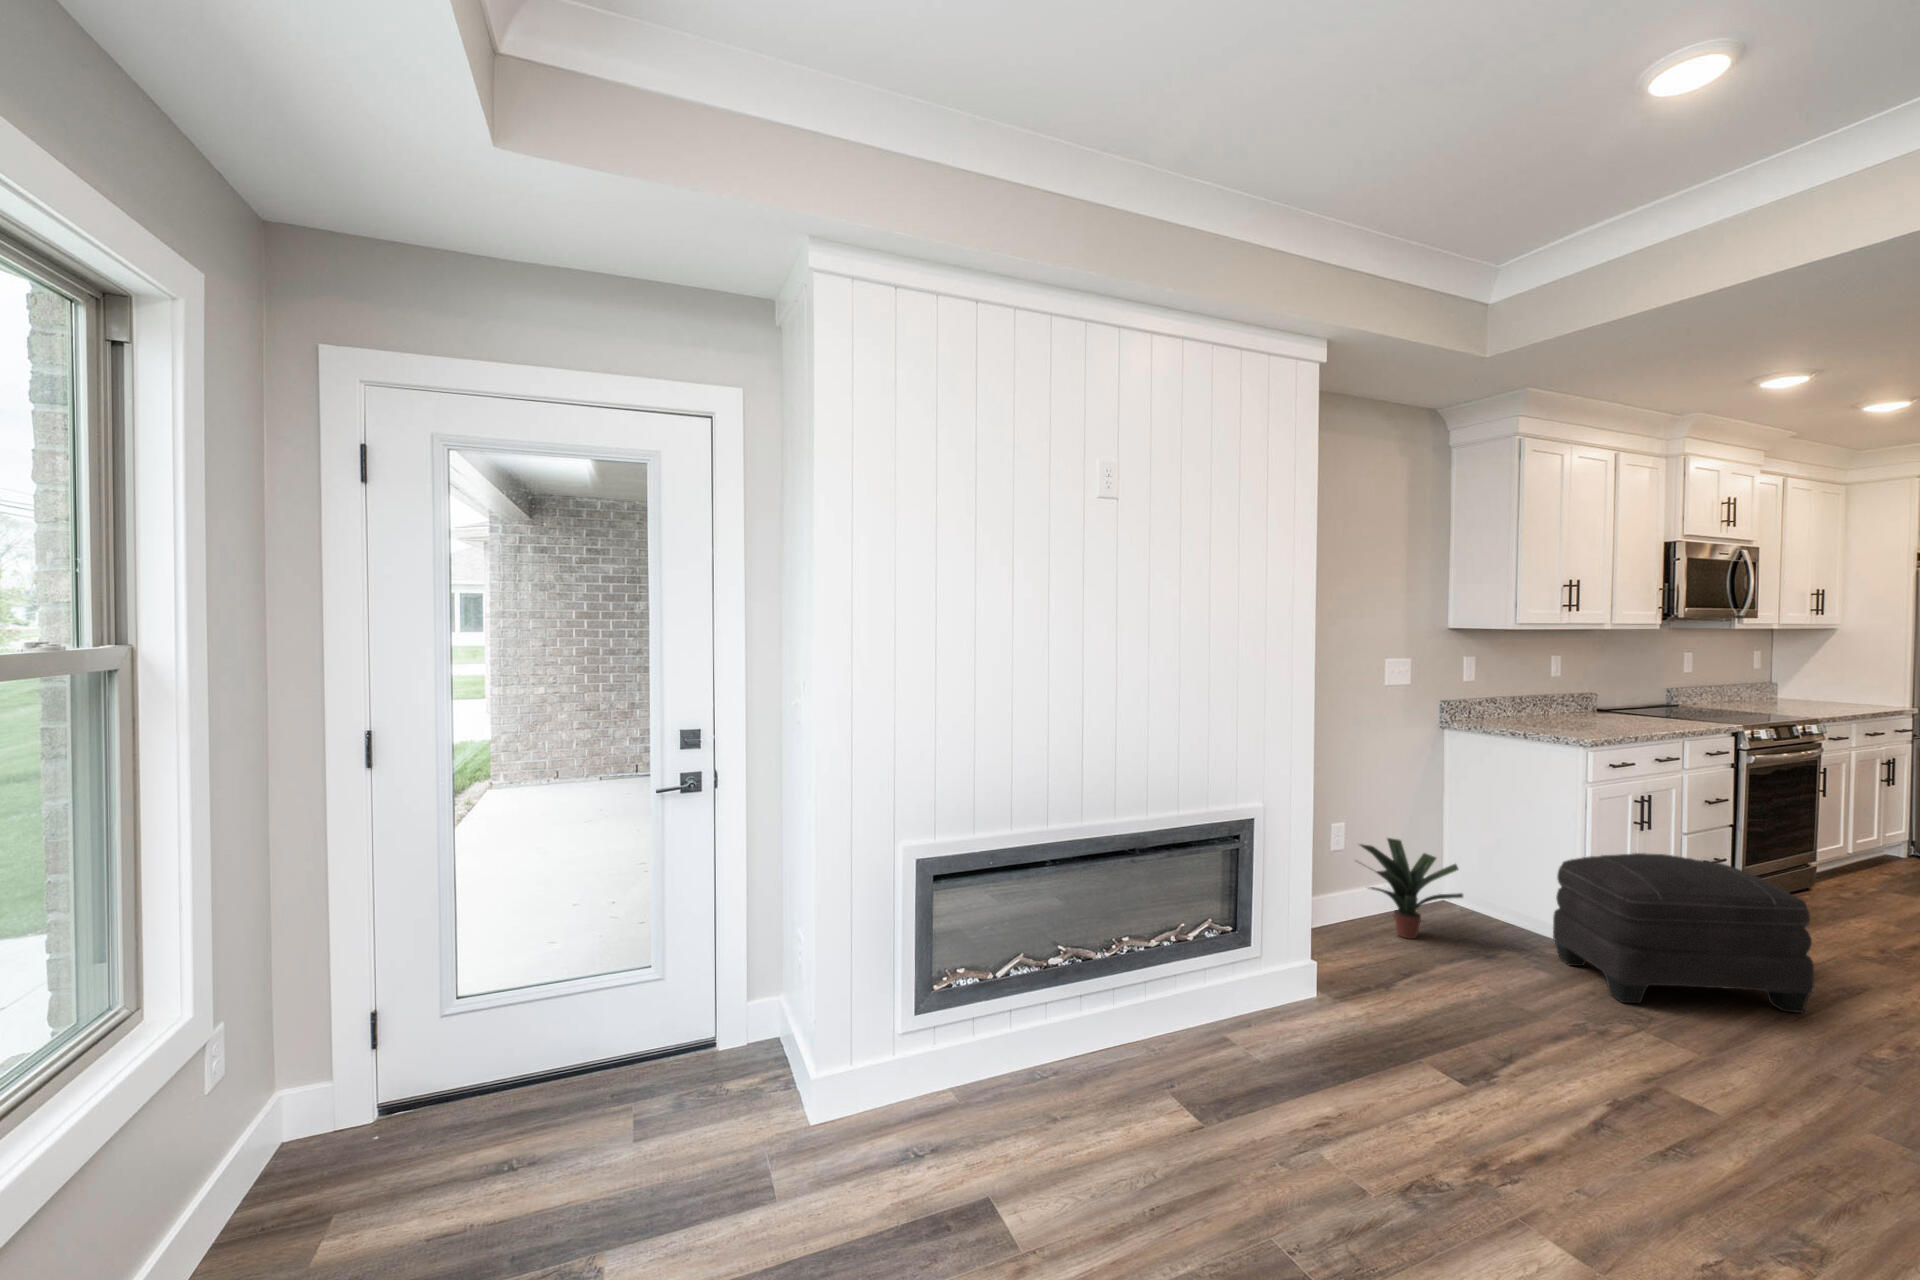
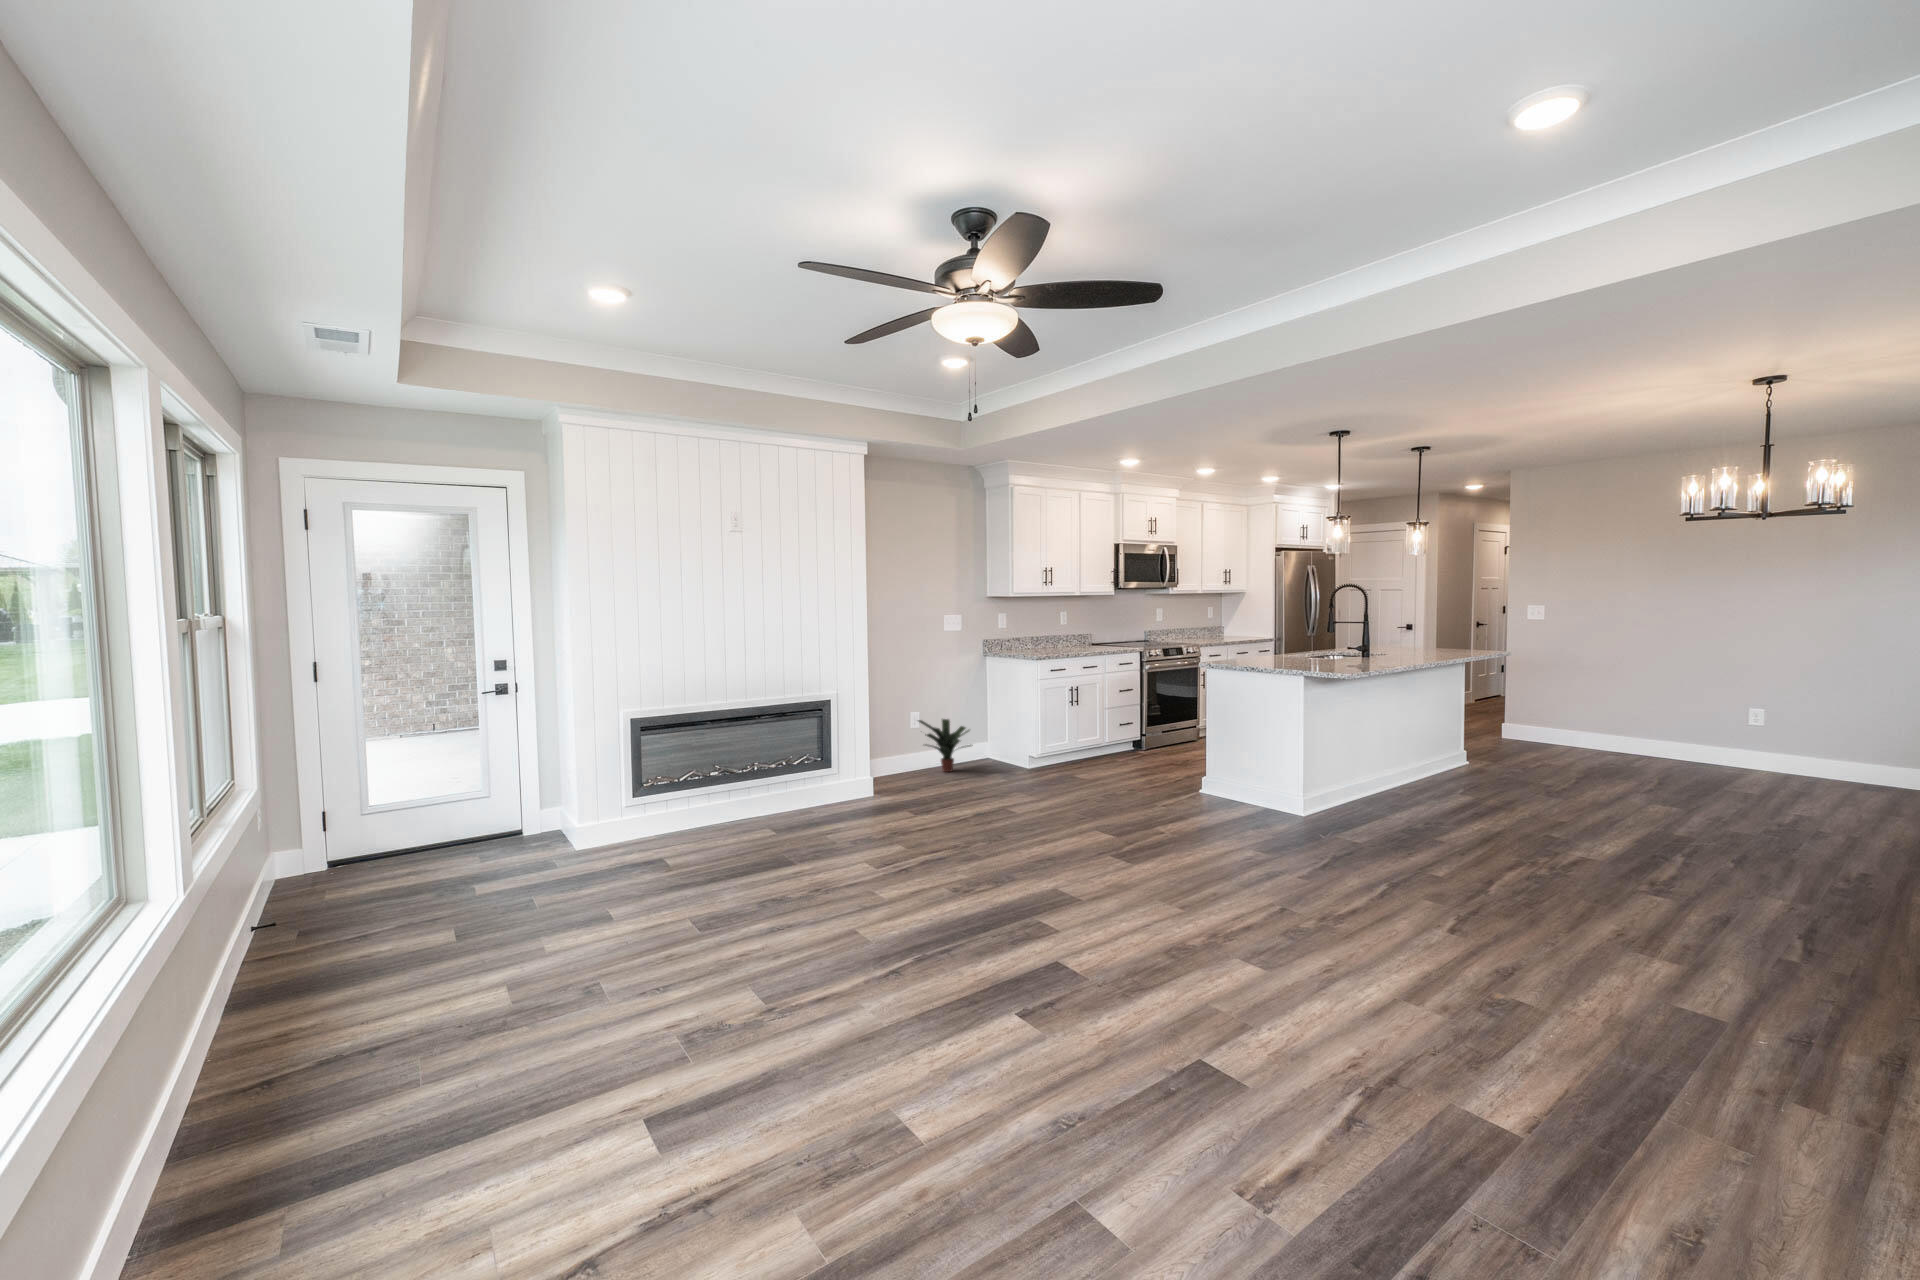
ottoman: present [1553,853,1814,1013] -> none [1013,714,1110,786]

